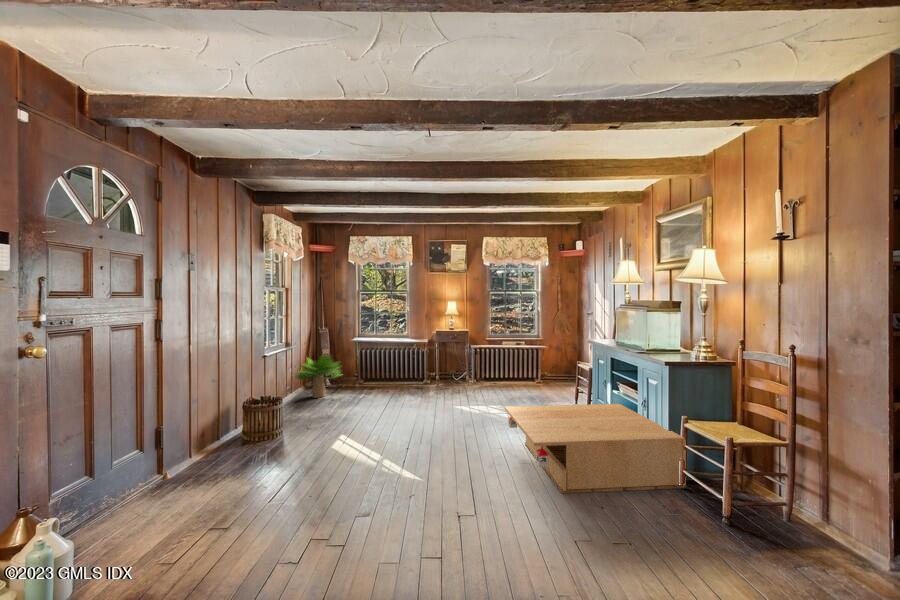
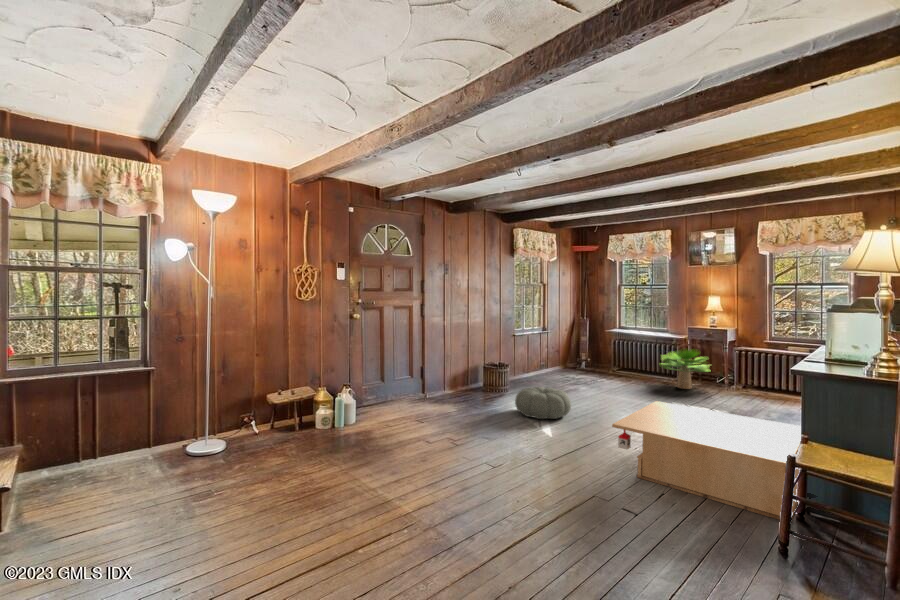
potted plant: present [295,355,340,398] -> present [661,350,708,389]
pouf: none [337,416,407,461] -> present [515,387,571,419]

